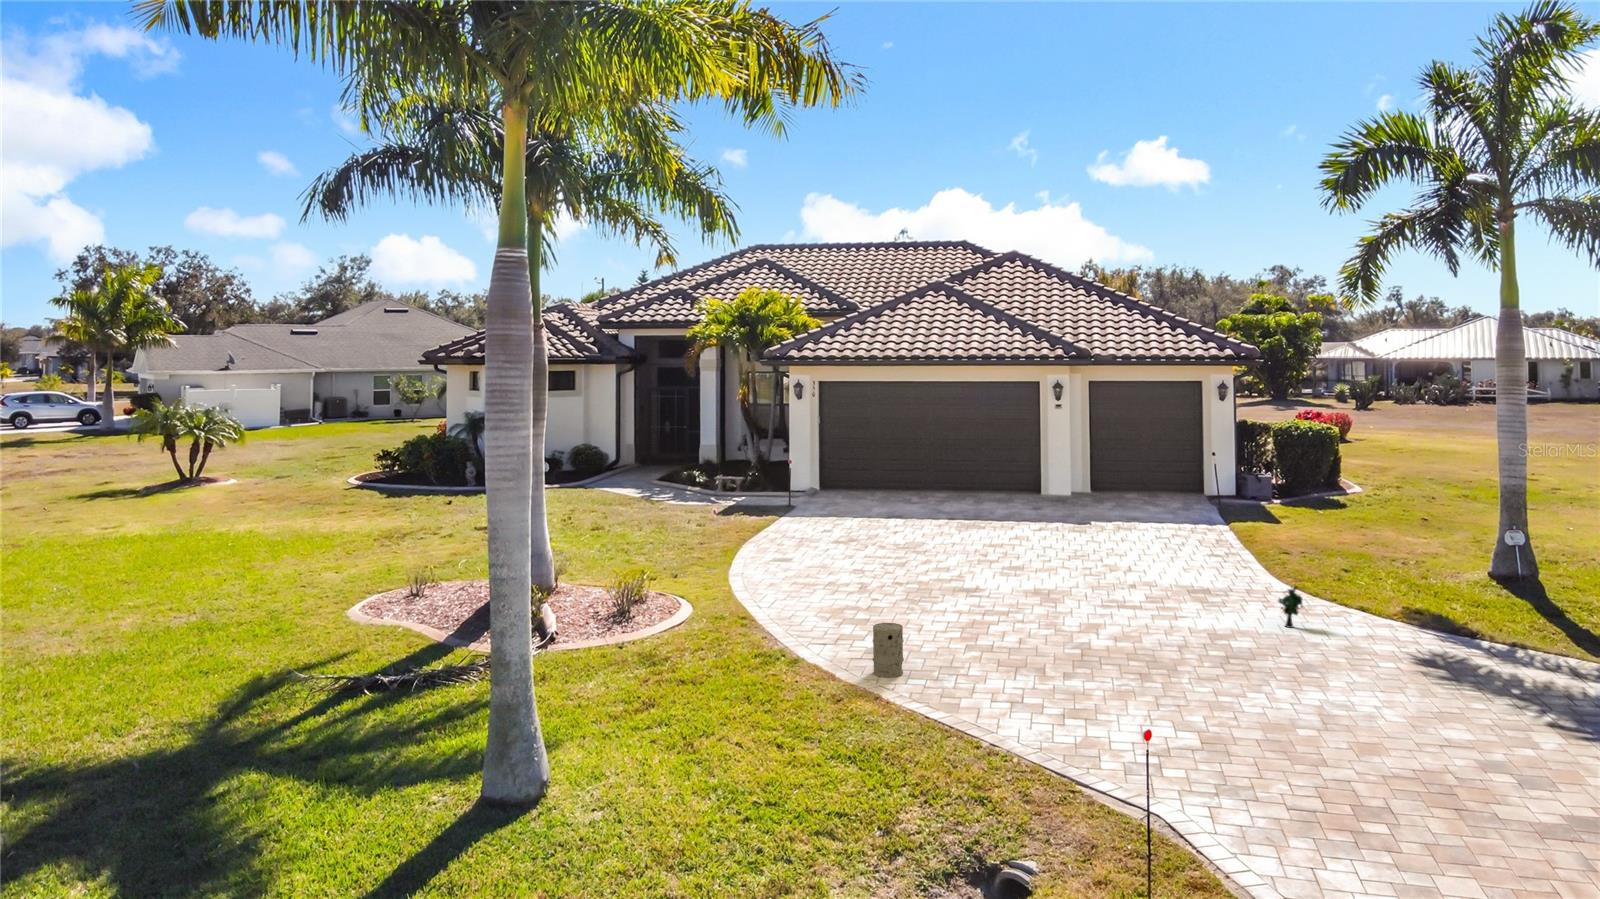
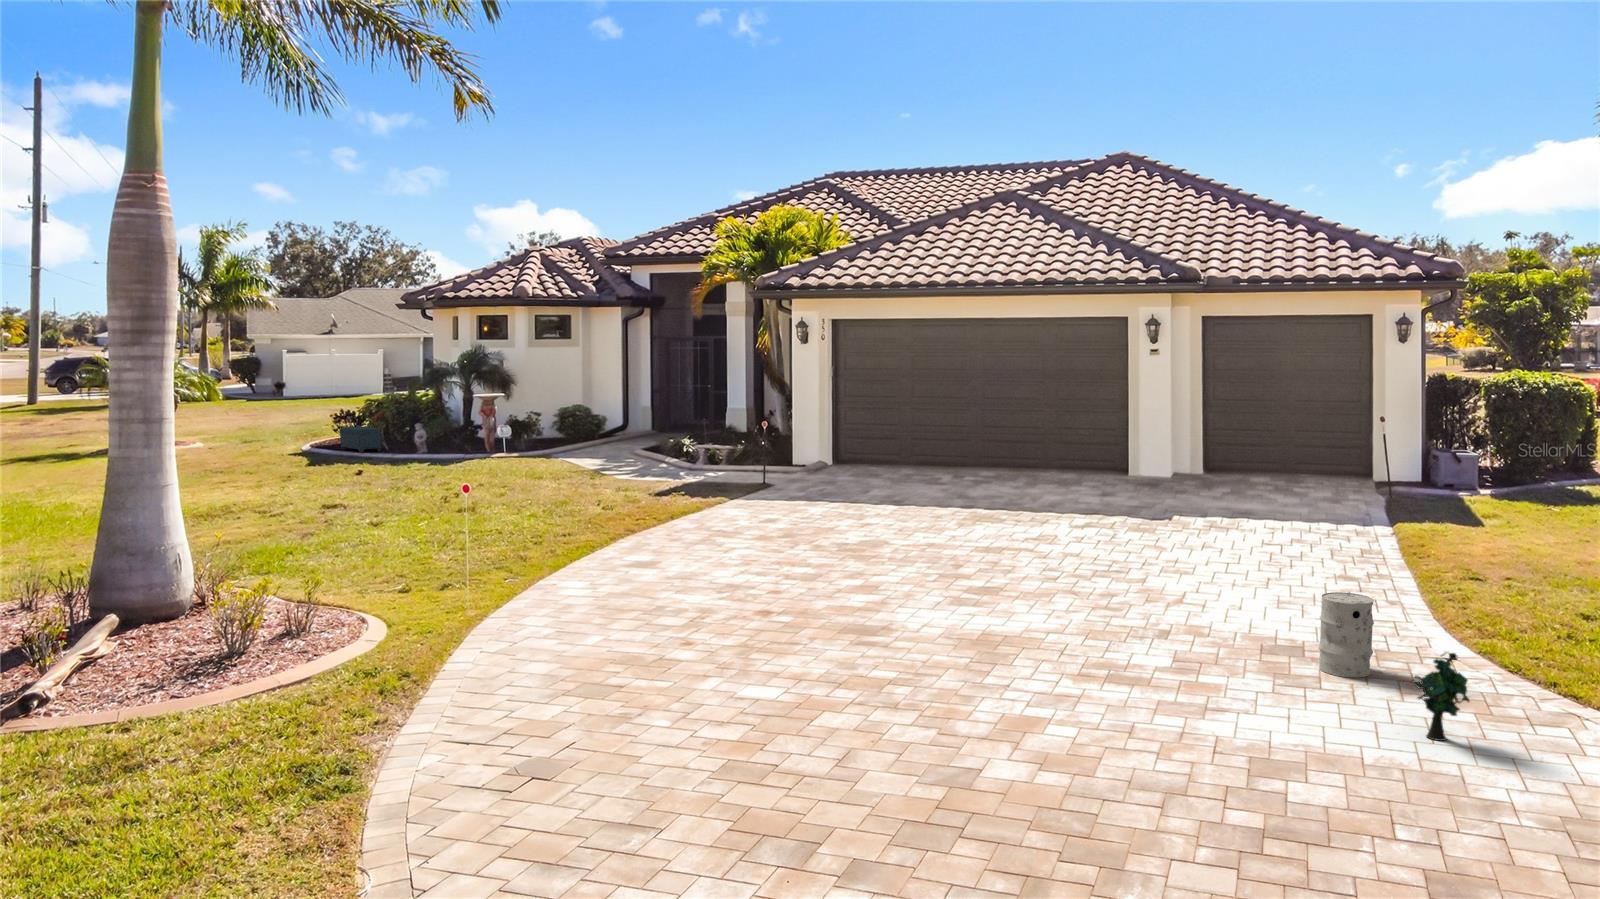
bench: none [386,468,427,491] -> present [340,426,381,453]
trash can: present [873,623,904,677] -> present [1318,592,1374,678]

